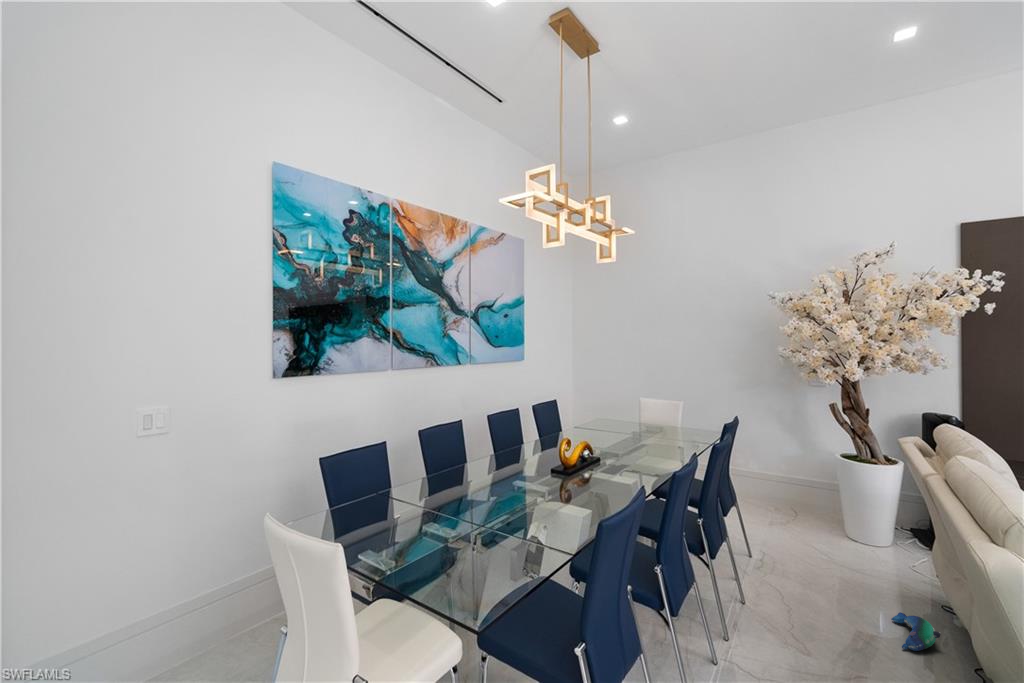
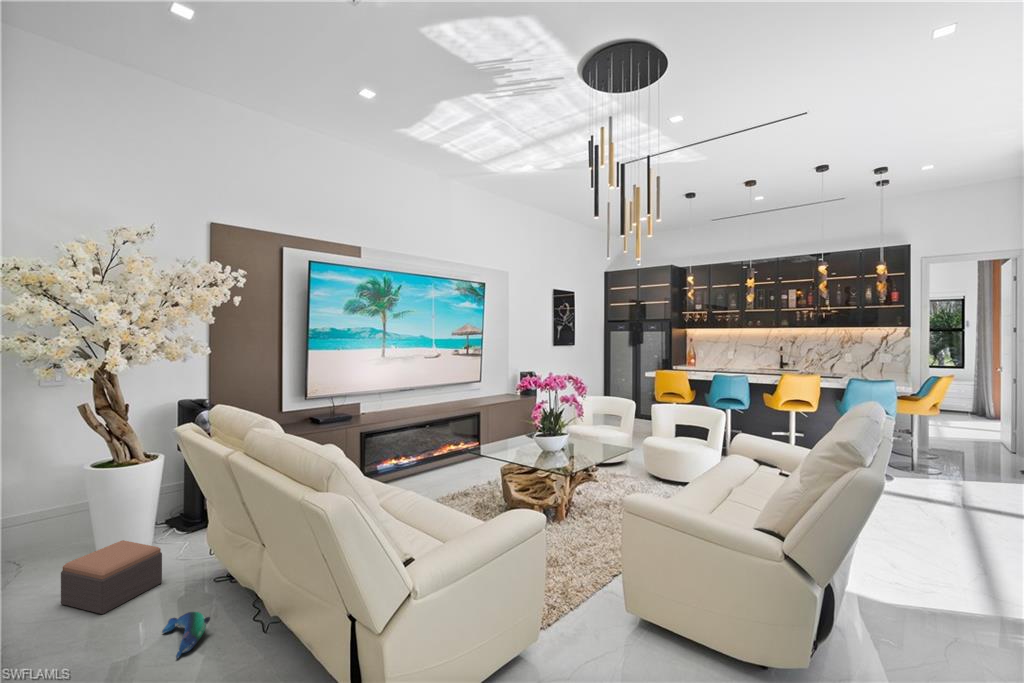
footstool: none [816,524,897,580] -> present [61,540,162,614]

